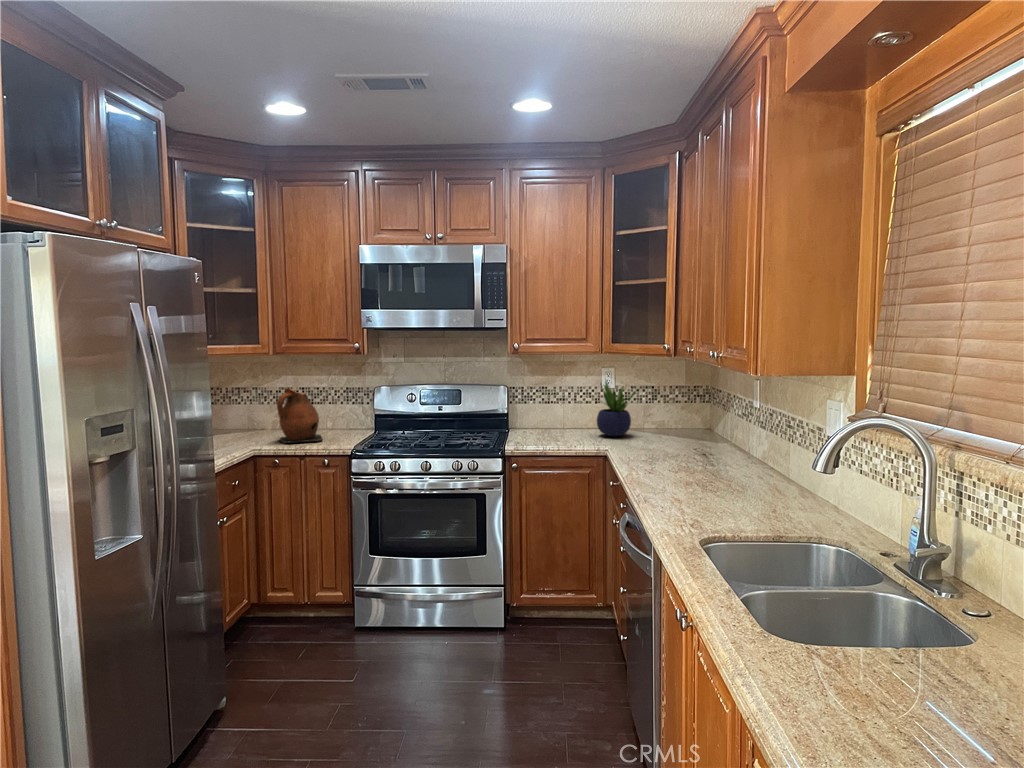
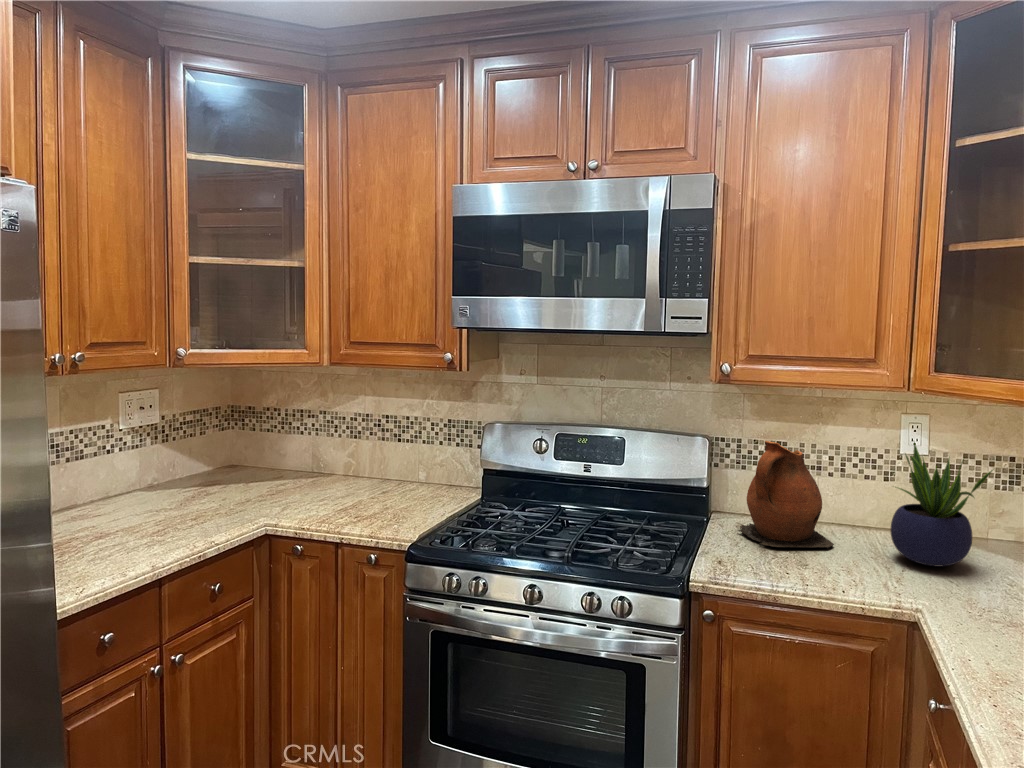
ceramic pitcher: present [277,388,322,443] -> present [736,441,834,549]

